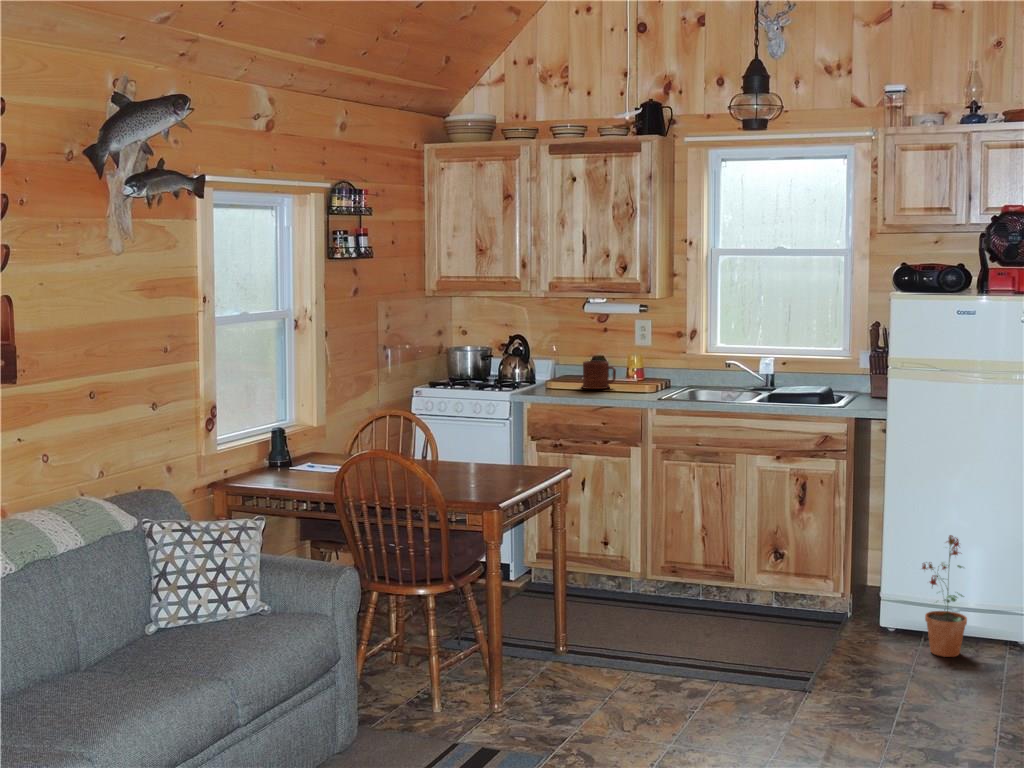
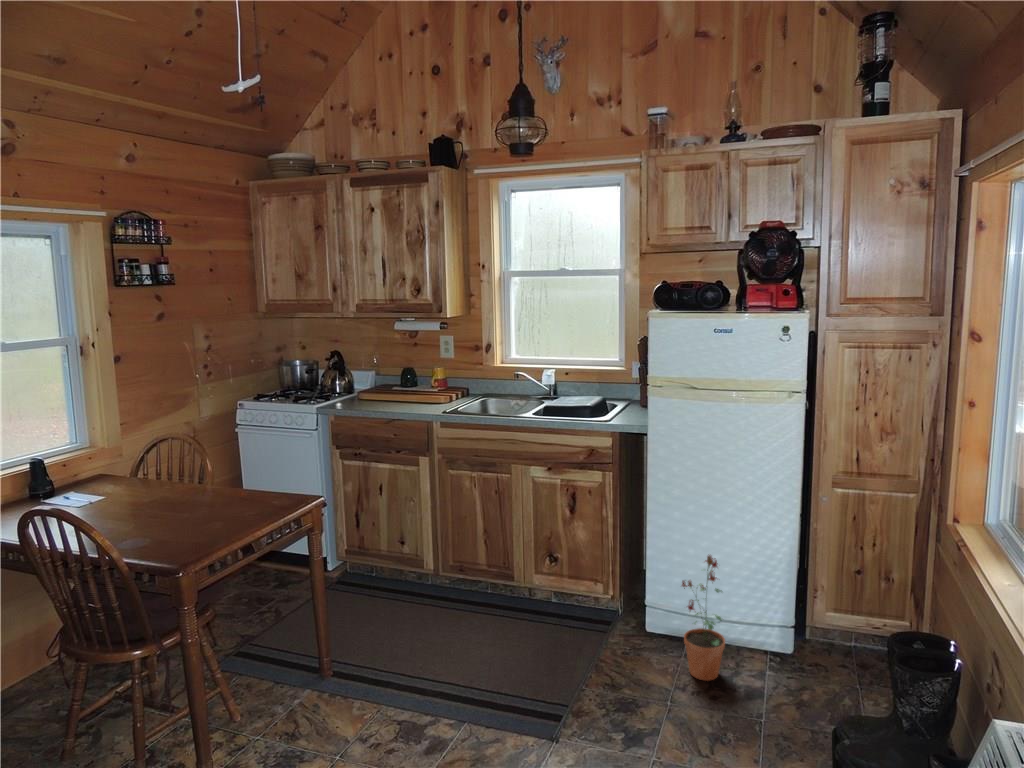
mug: present [581,361,616,389] -> none [386,374,416,401]

